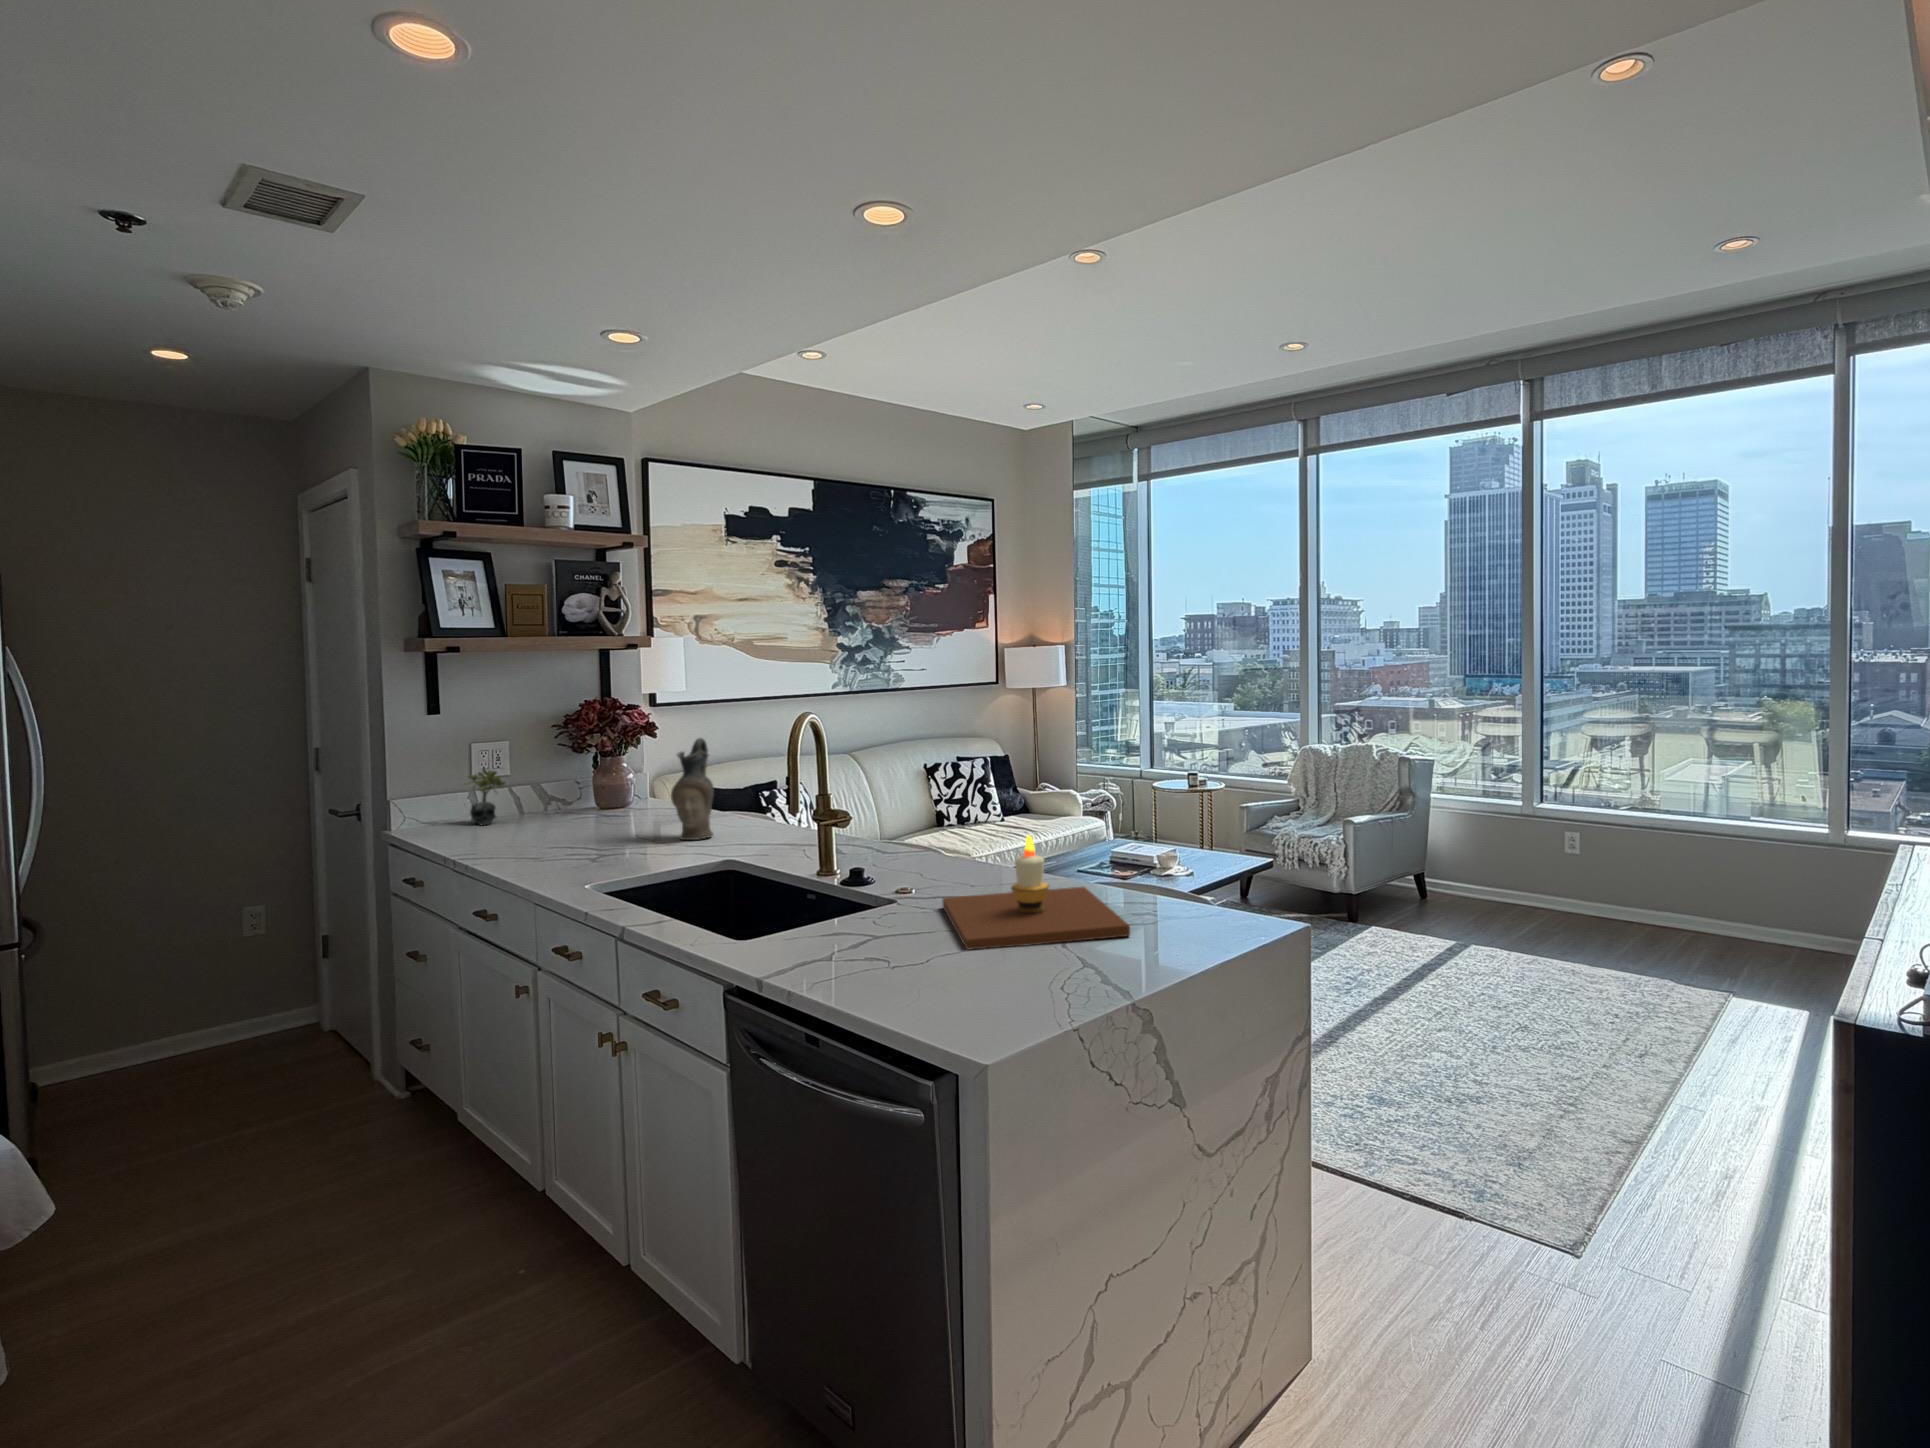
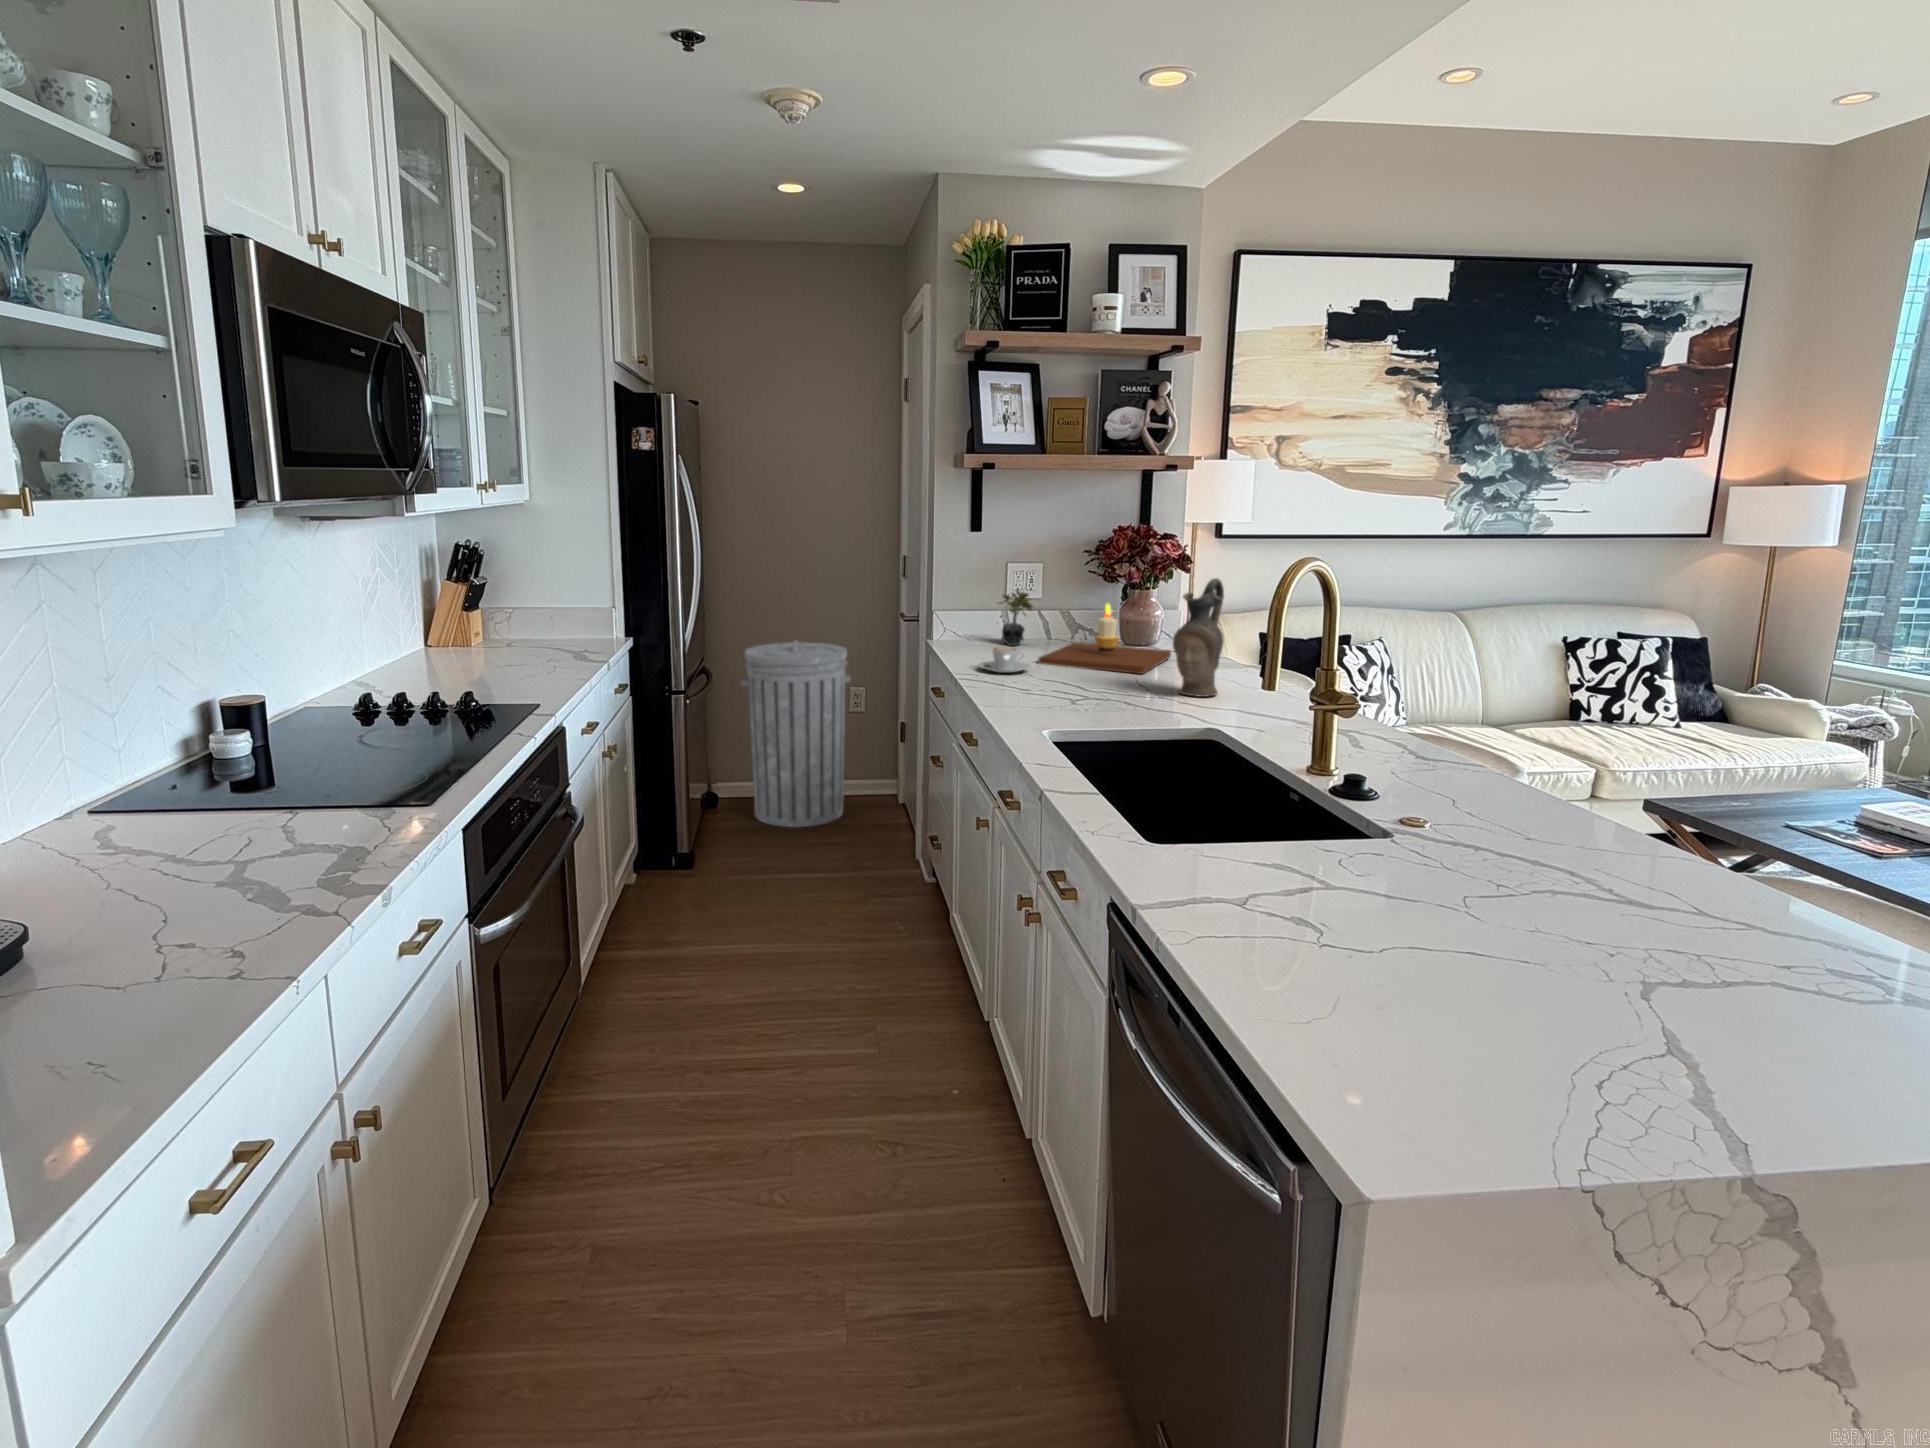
coffee cup: none [470,823,527,849] -> present [979,647,1030,673]
candle: present [942,835,1130,950] -> present [1039,603,1171,674]
trash can: none [75,860,247,1102] -> present [741,641,850,827]

